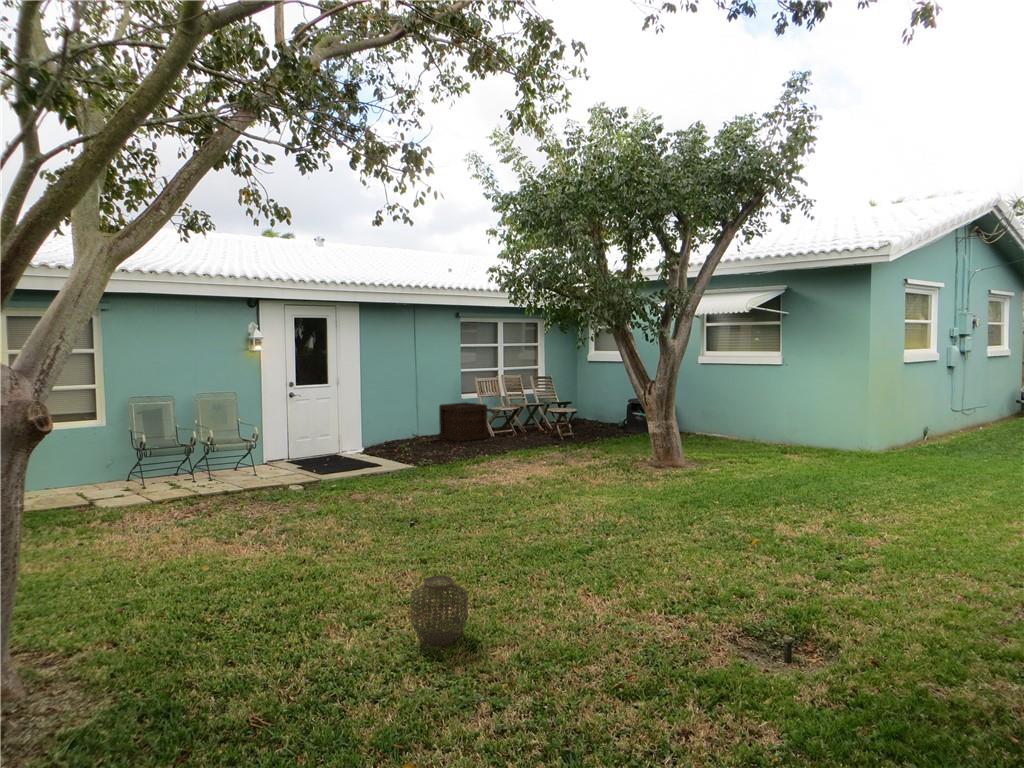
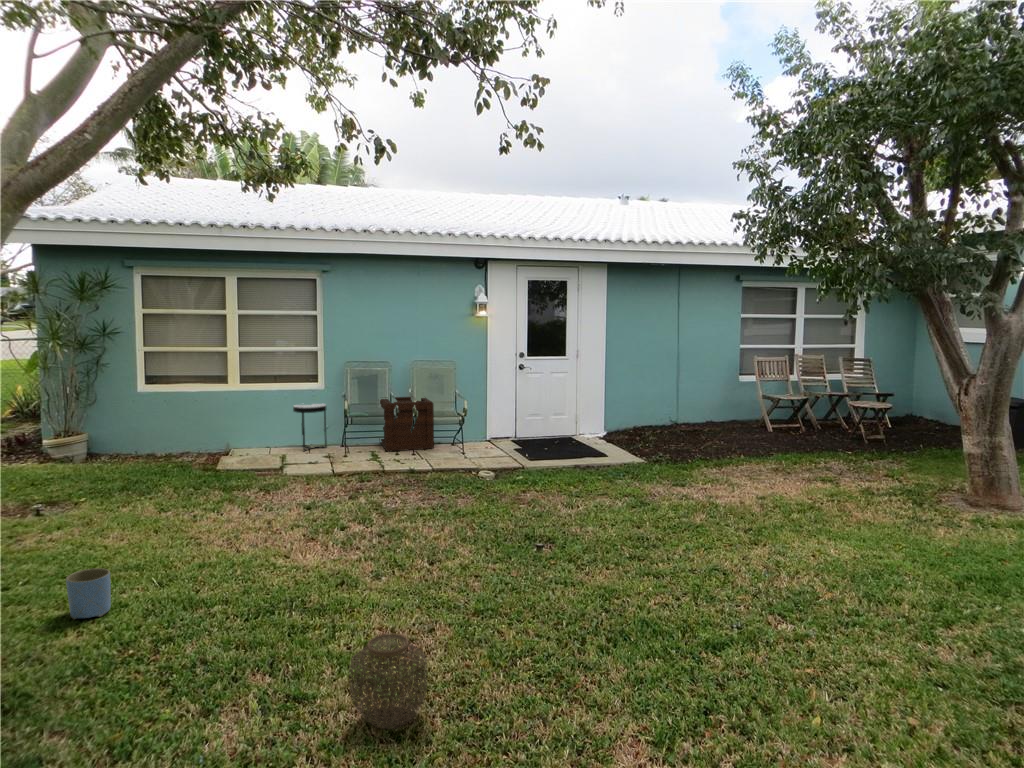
wooden crate: present [439,402,488,442] -> present [379,397,434,452]
side table: none [60,441,100,492] -> present [293,404,327,451]
planter: none [32,597,78,650] -> present [66,568,111,619]

